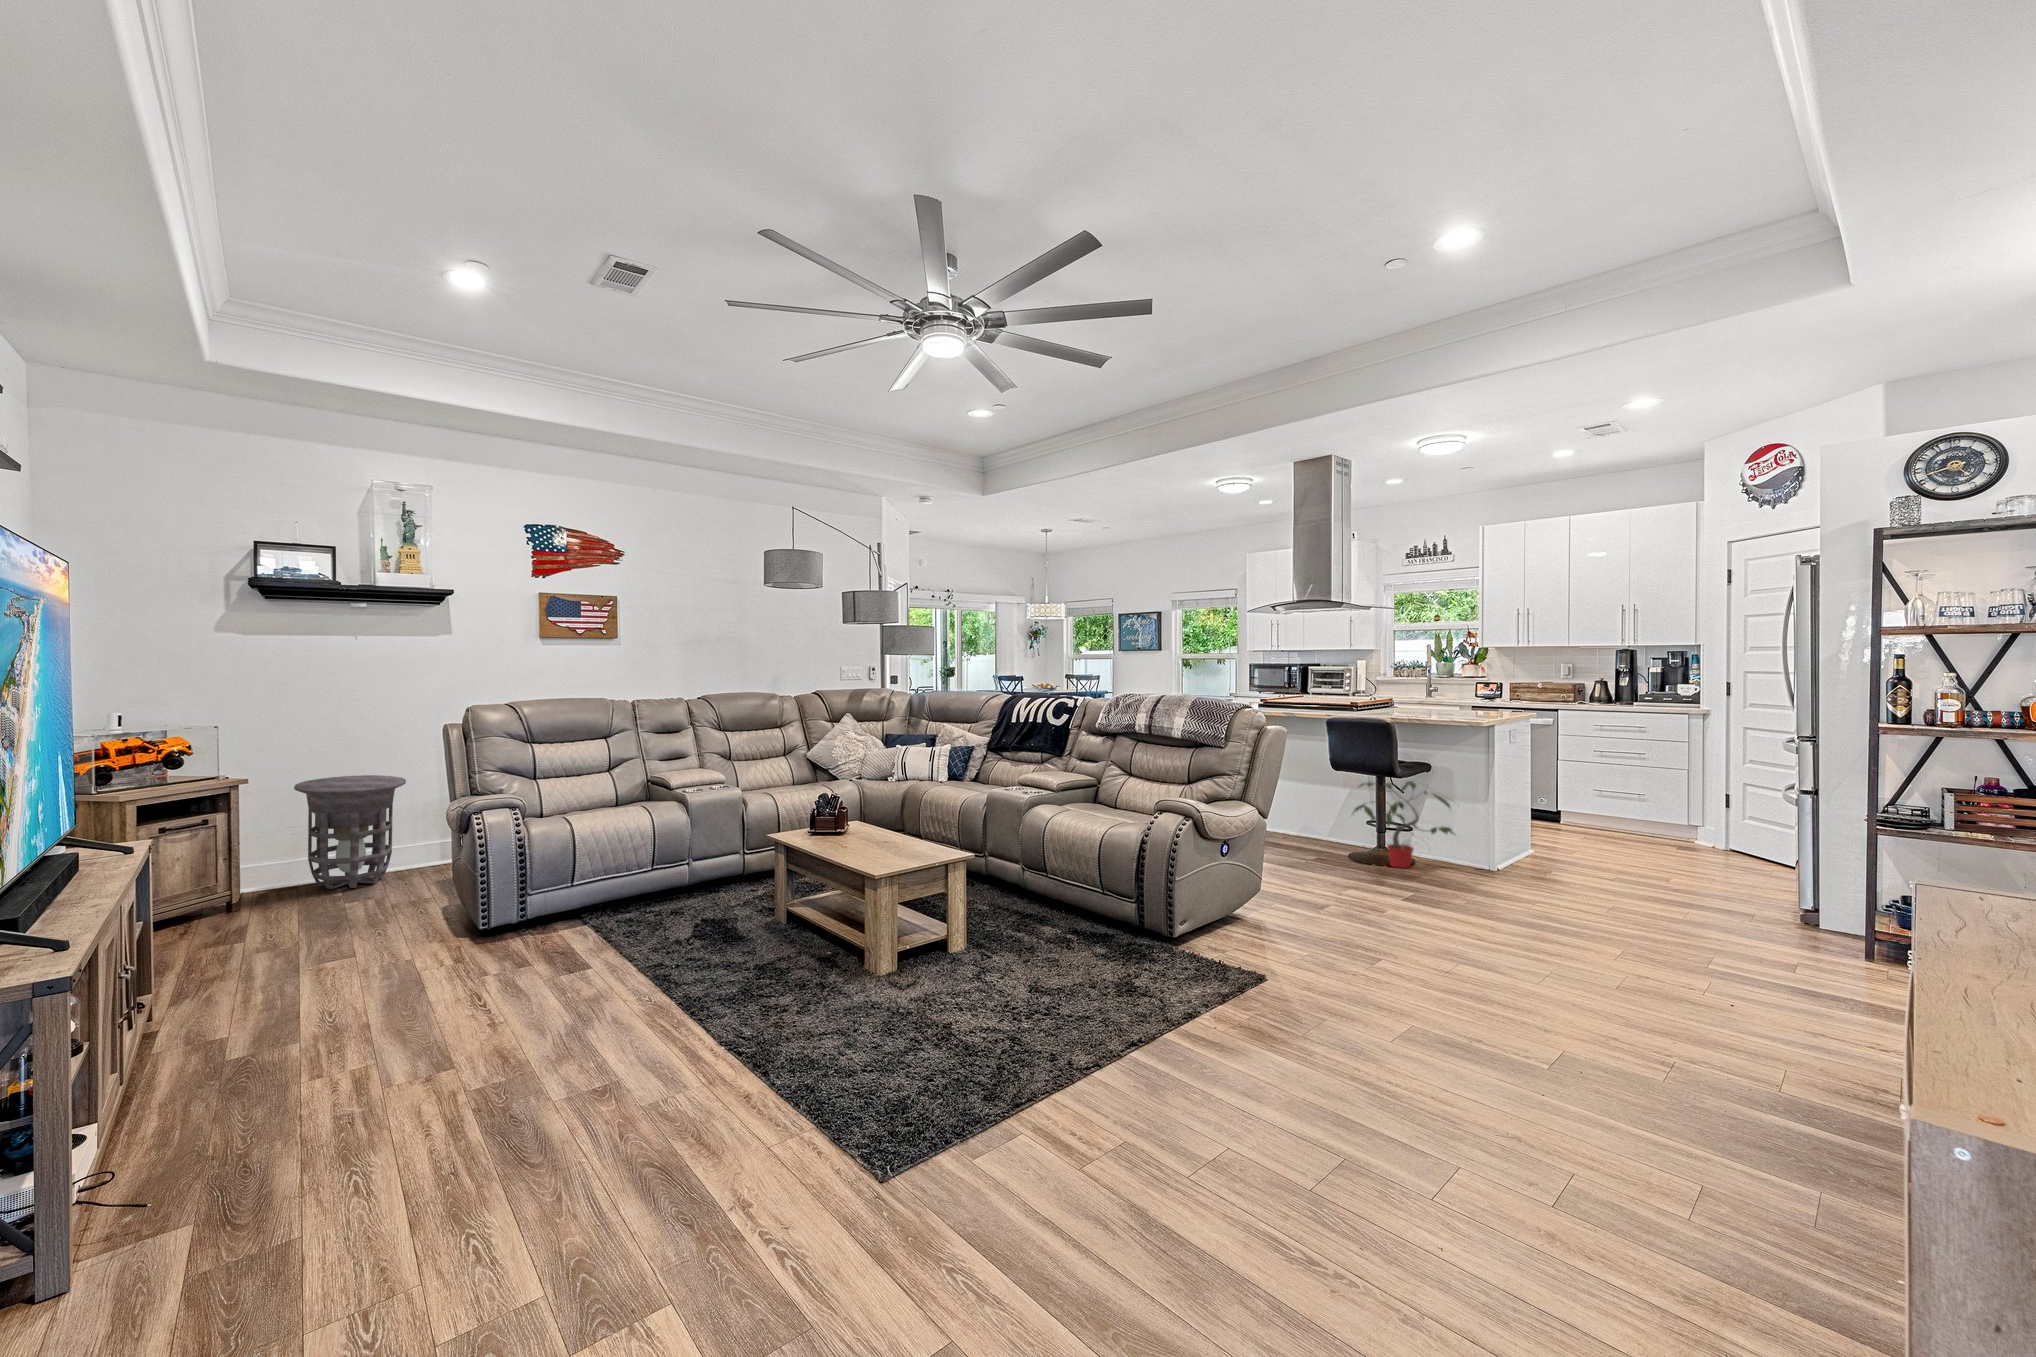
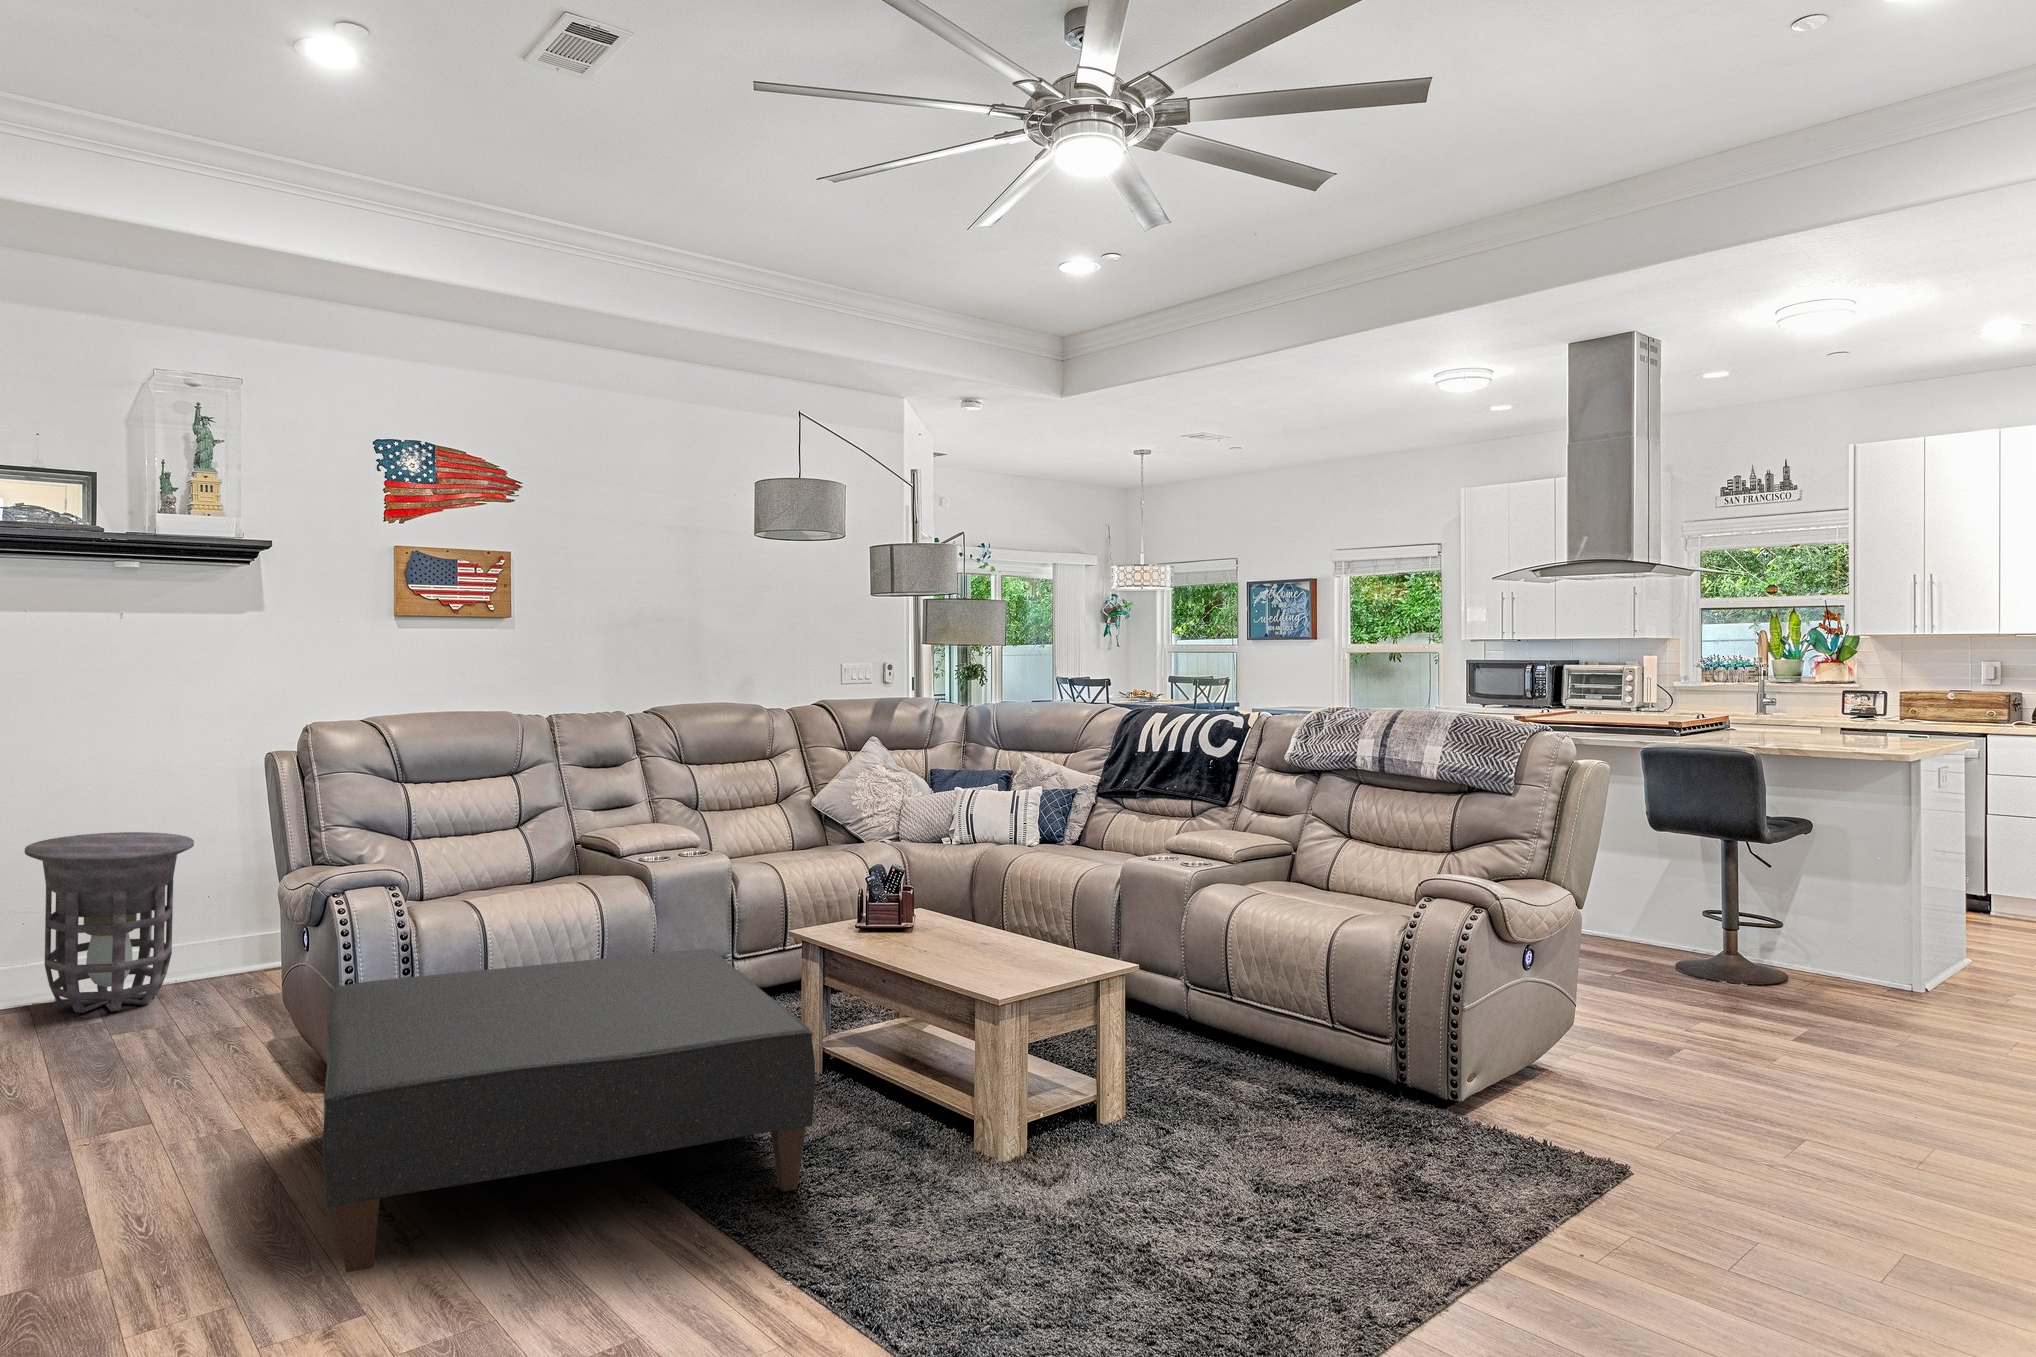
potted plant: present [1353,781,1455,868] -> none [1683,849,1874,987]
ottoman: none [430,846,756,1045] -> present [323,949,815,1272]

